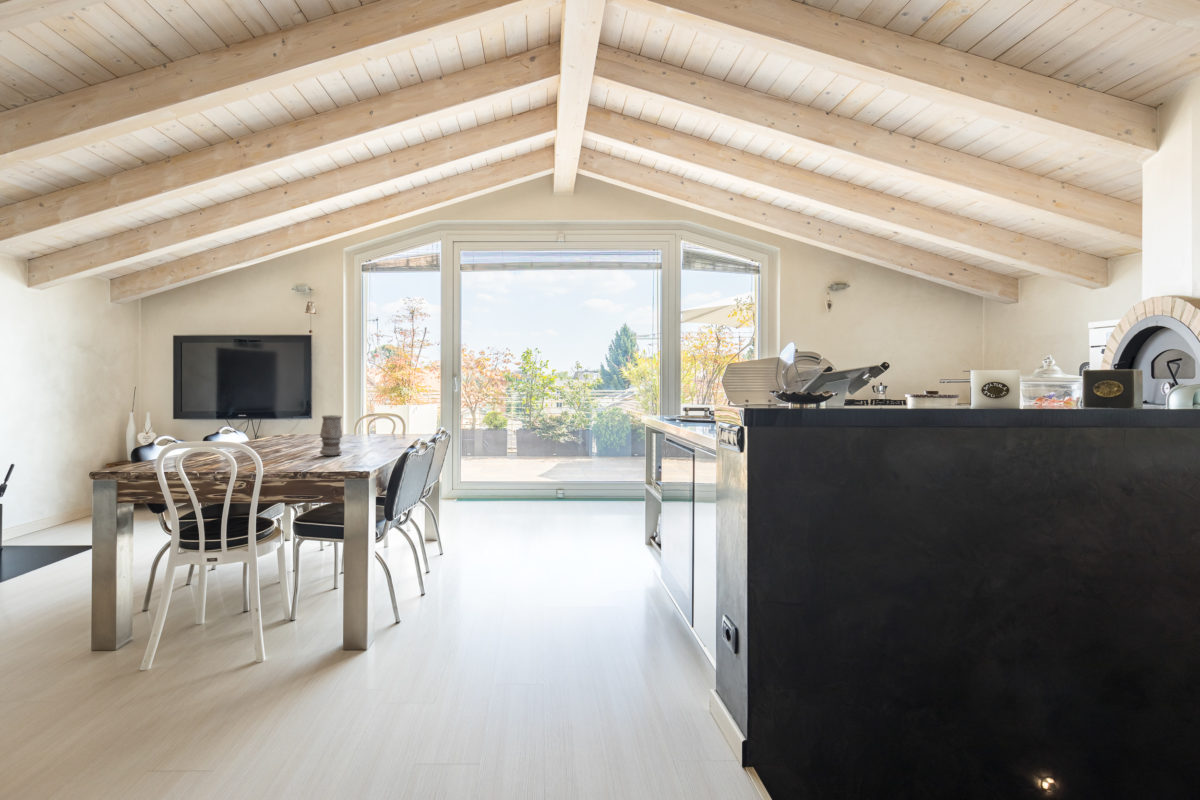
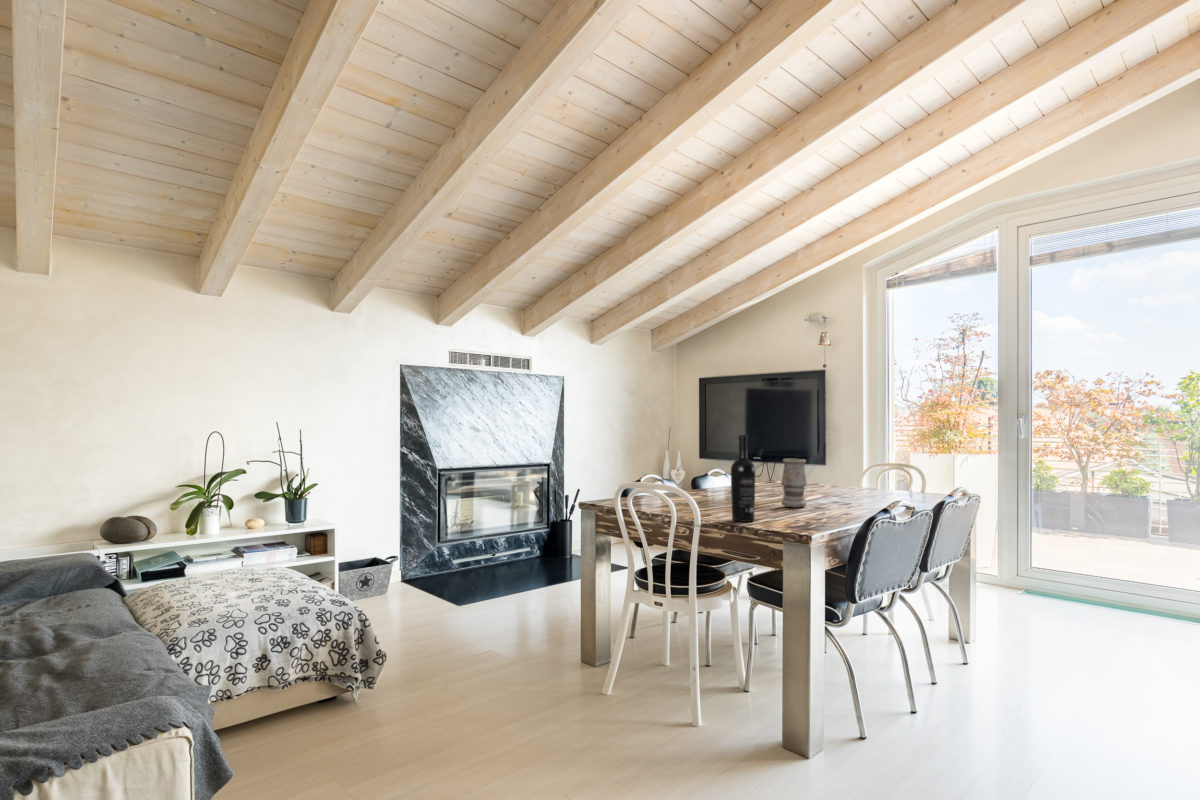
wine bottle: none [295,395,318,468] -> present [731,435,755,522]

